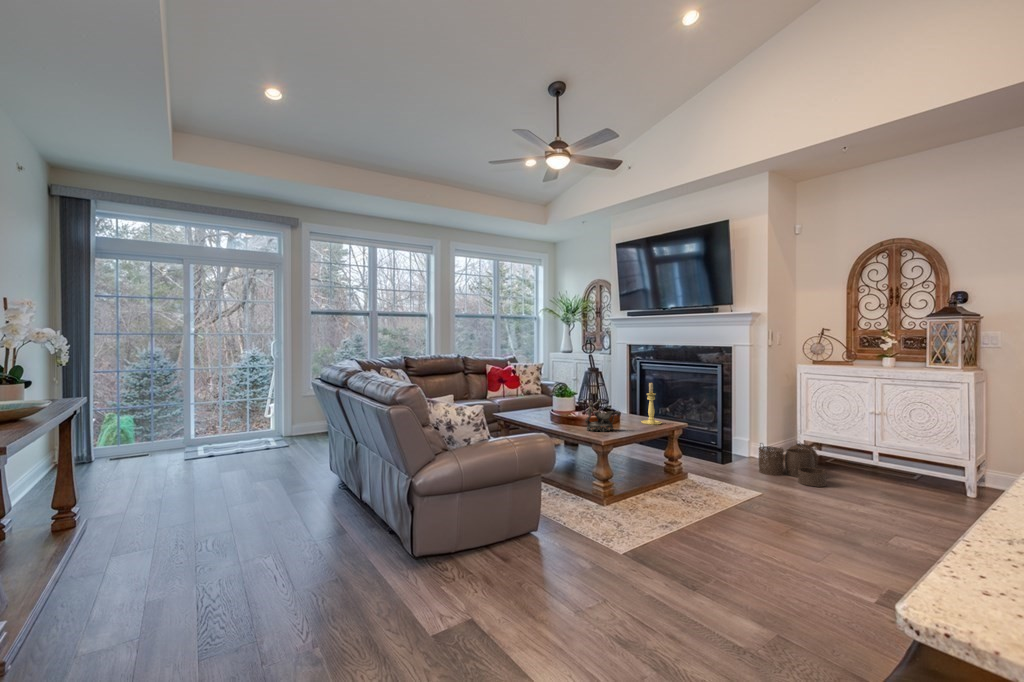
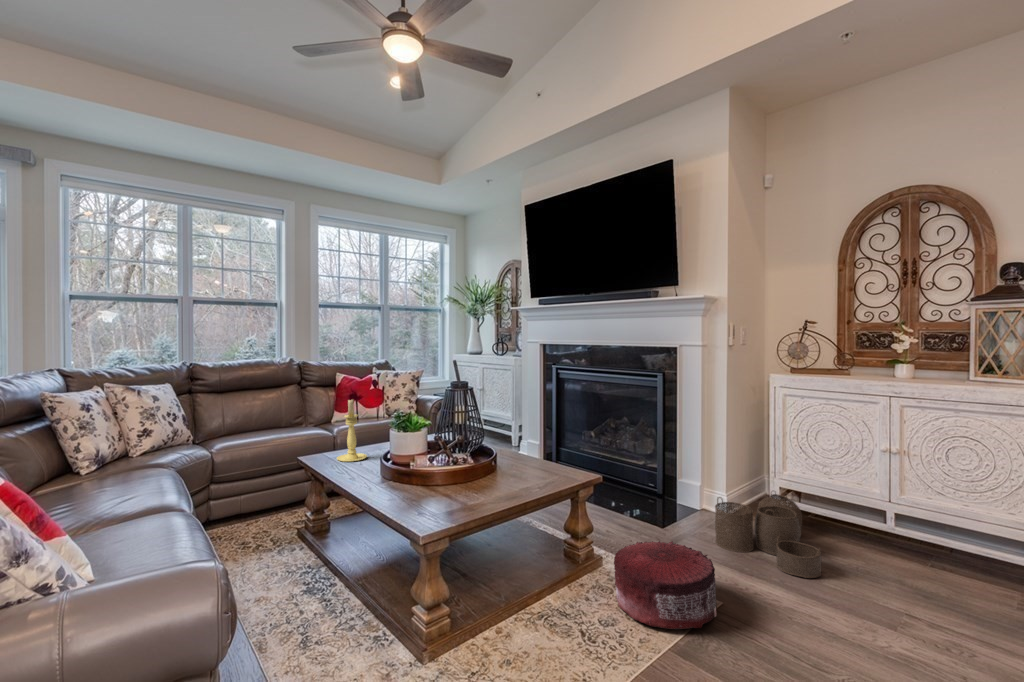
candle holder: present [641,383,662,425] -> present [337,399,367,462]
decorative bowl: present [585,401,621,432] -> none [411,447,479,505]
pouf: none [698,461,759,502] -> present [614,541,717,629]

